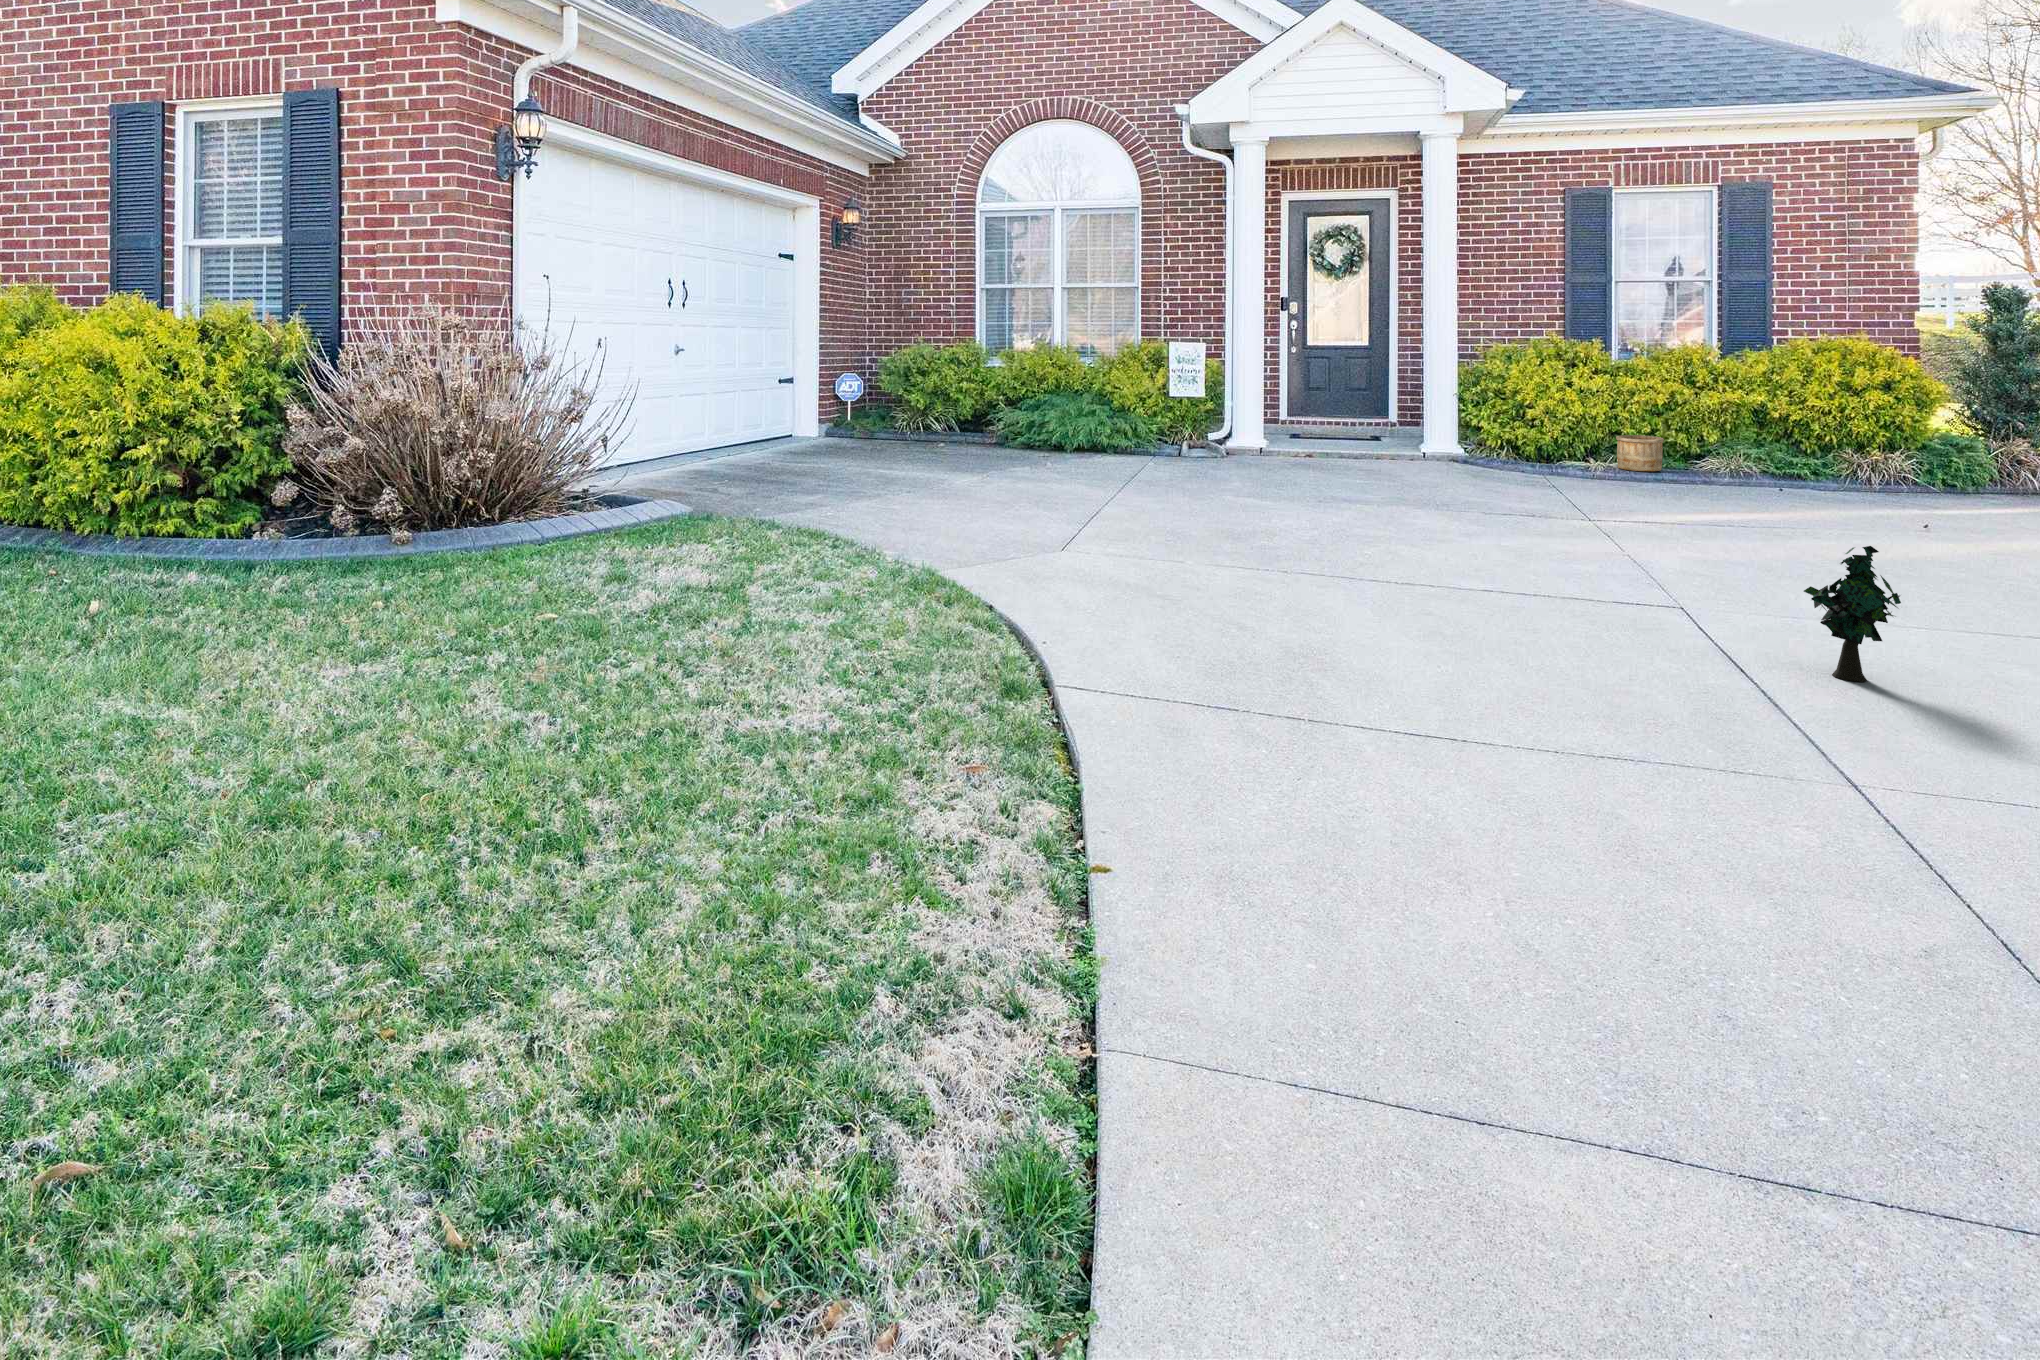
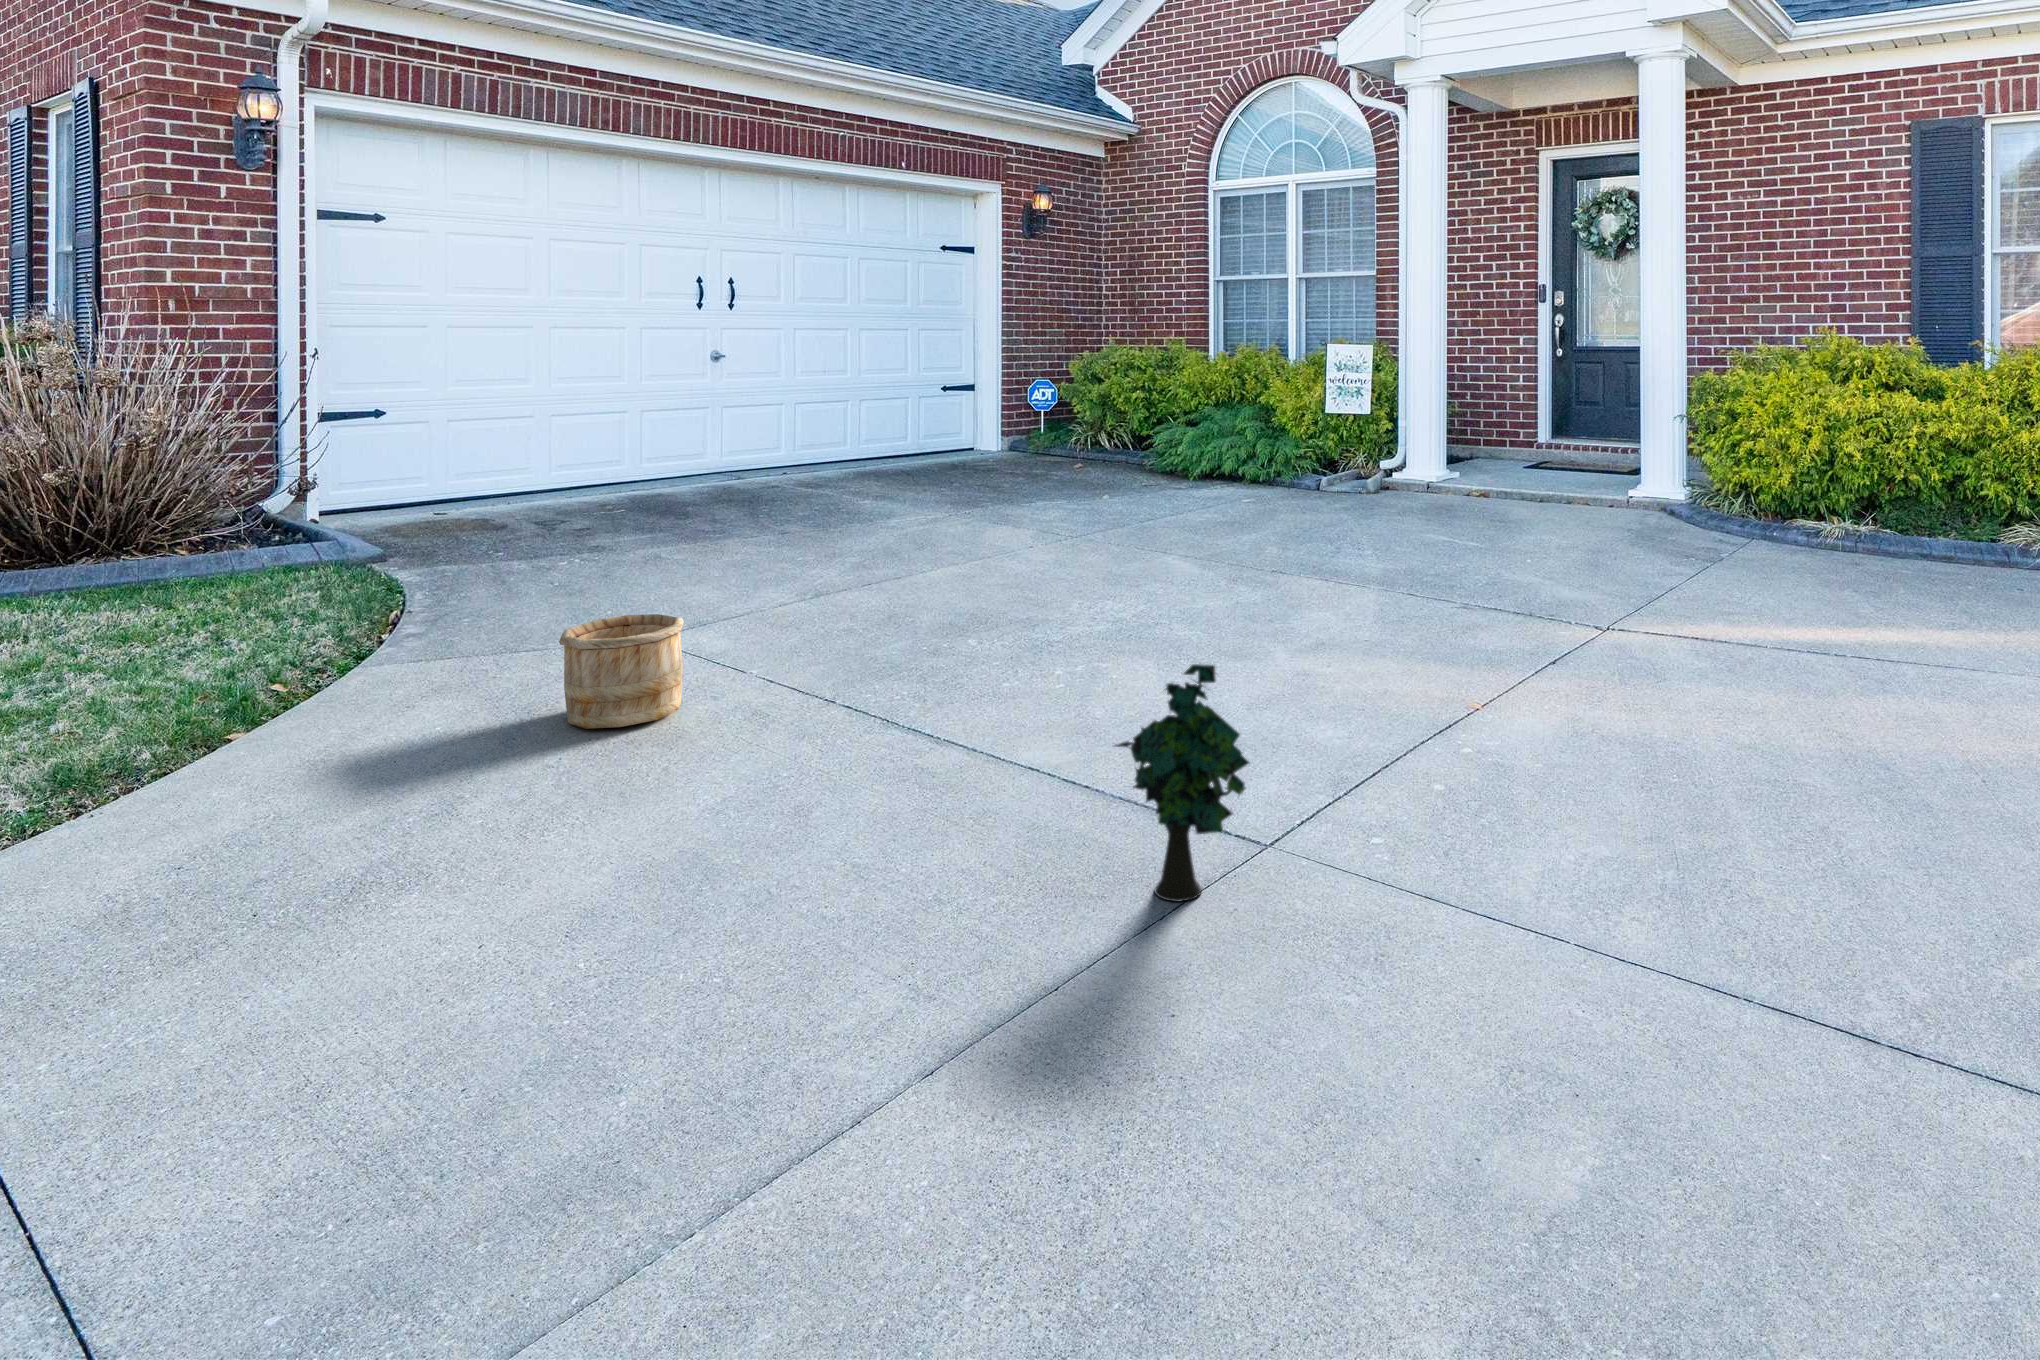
wooden bucket: present [1616,435,1664,471] -> present [559,614,684,729]

